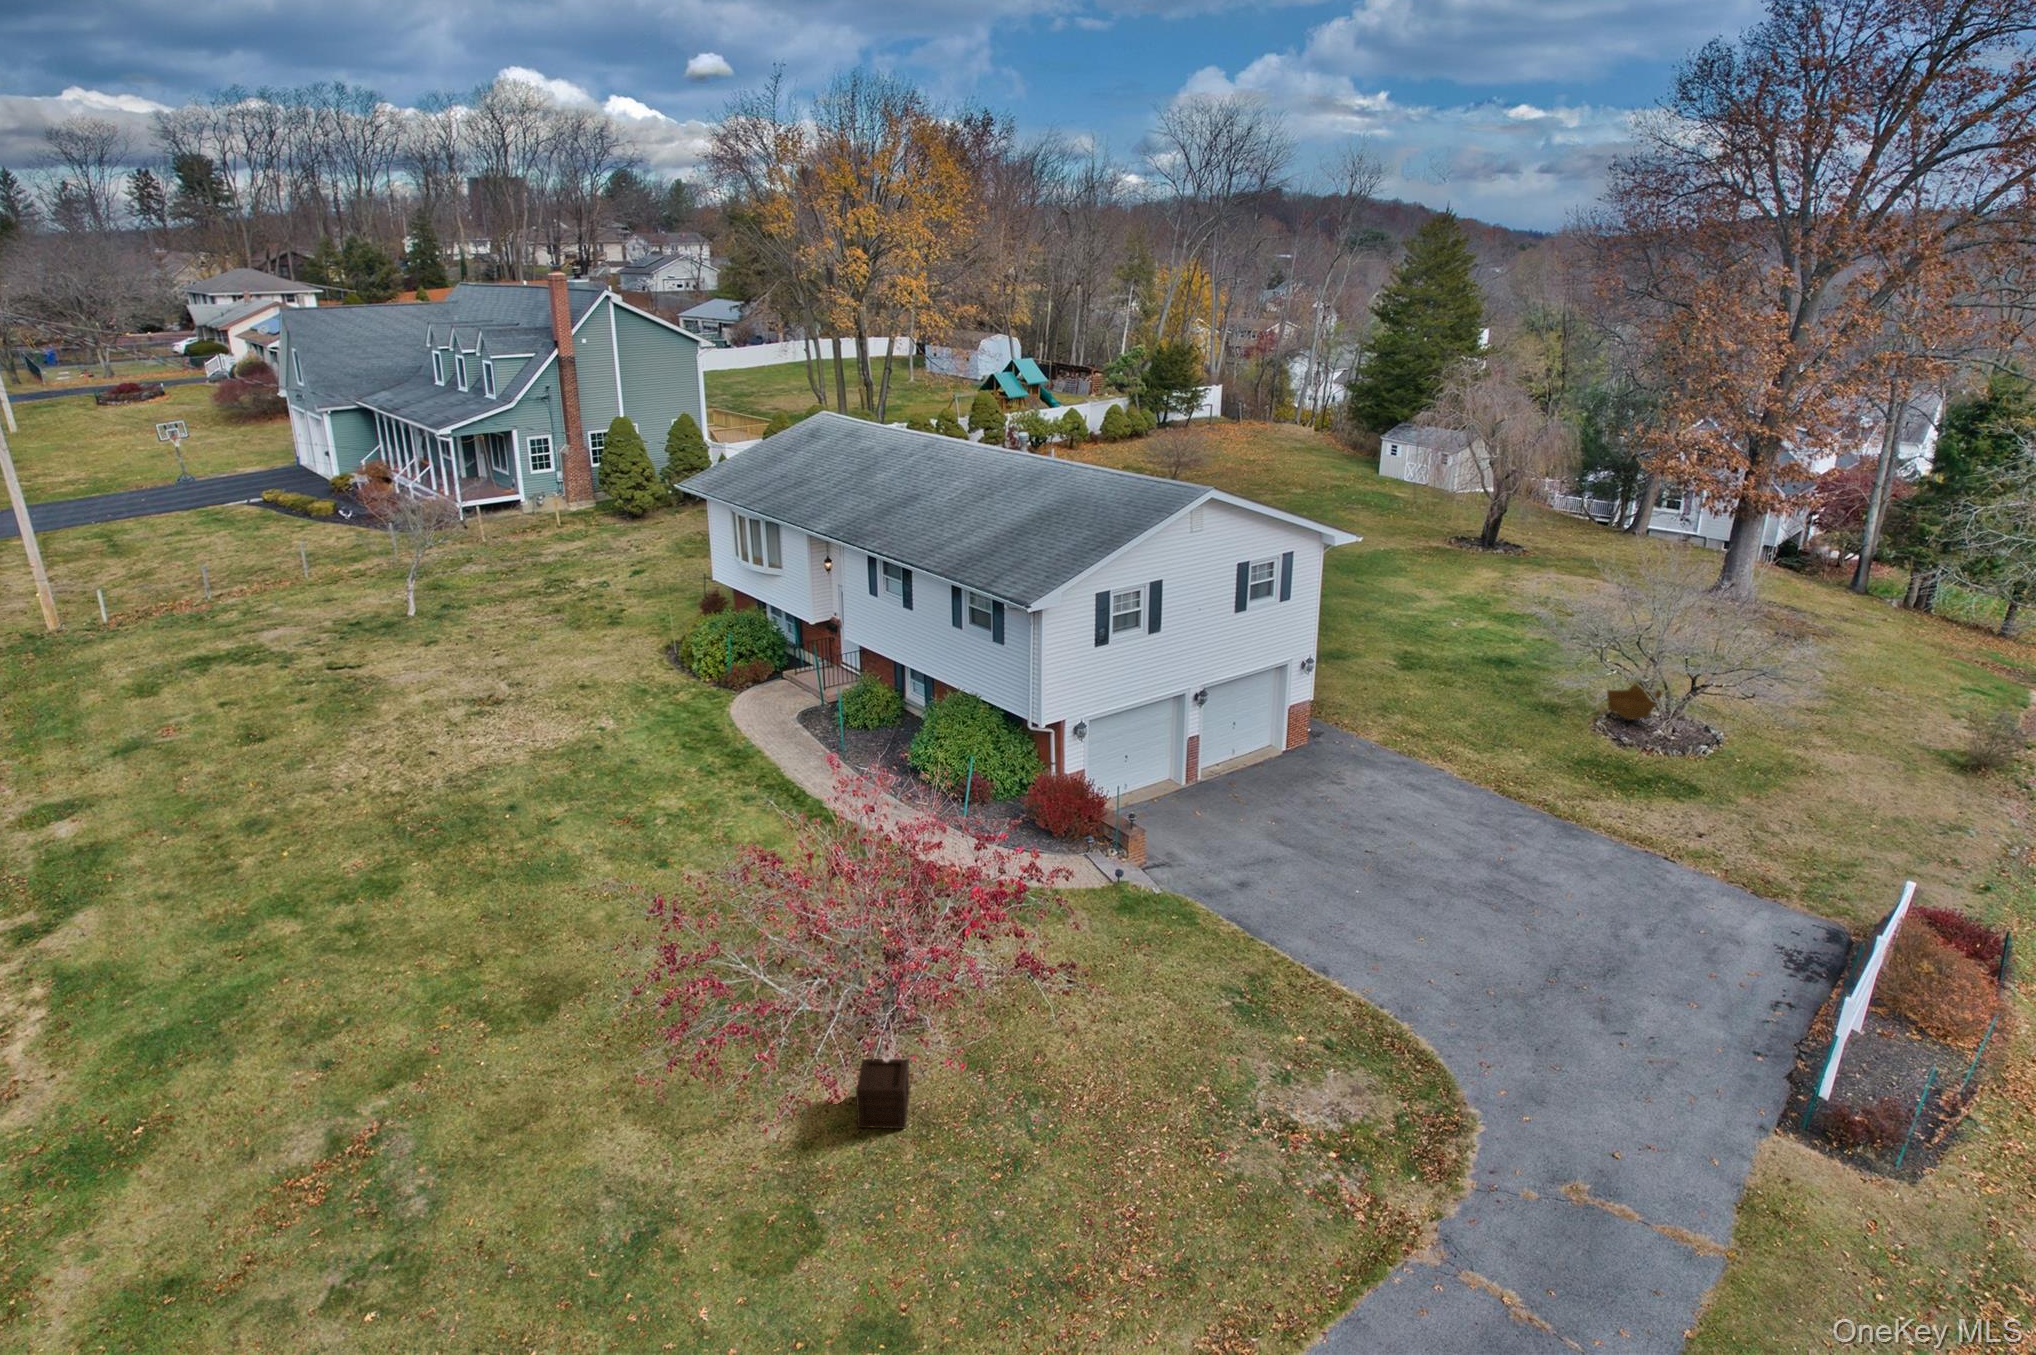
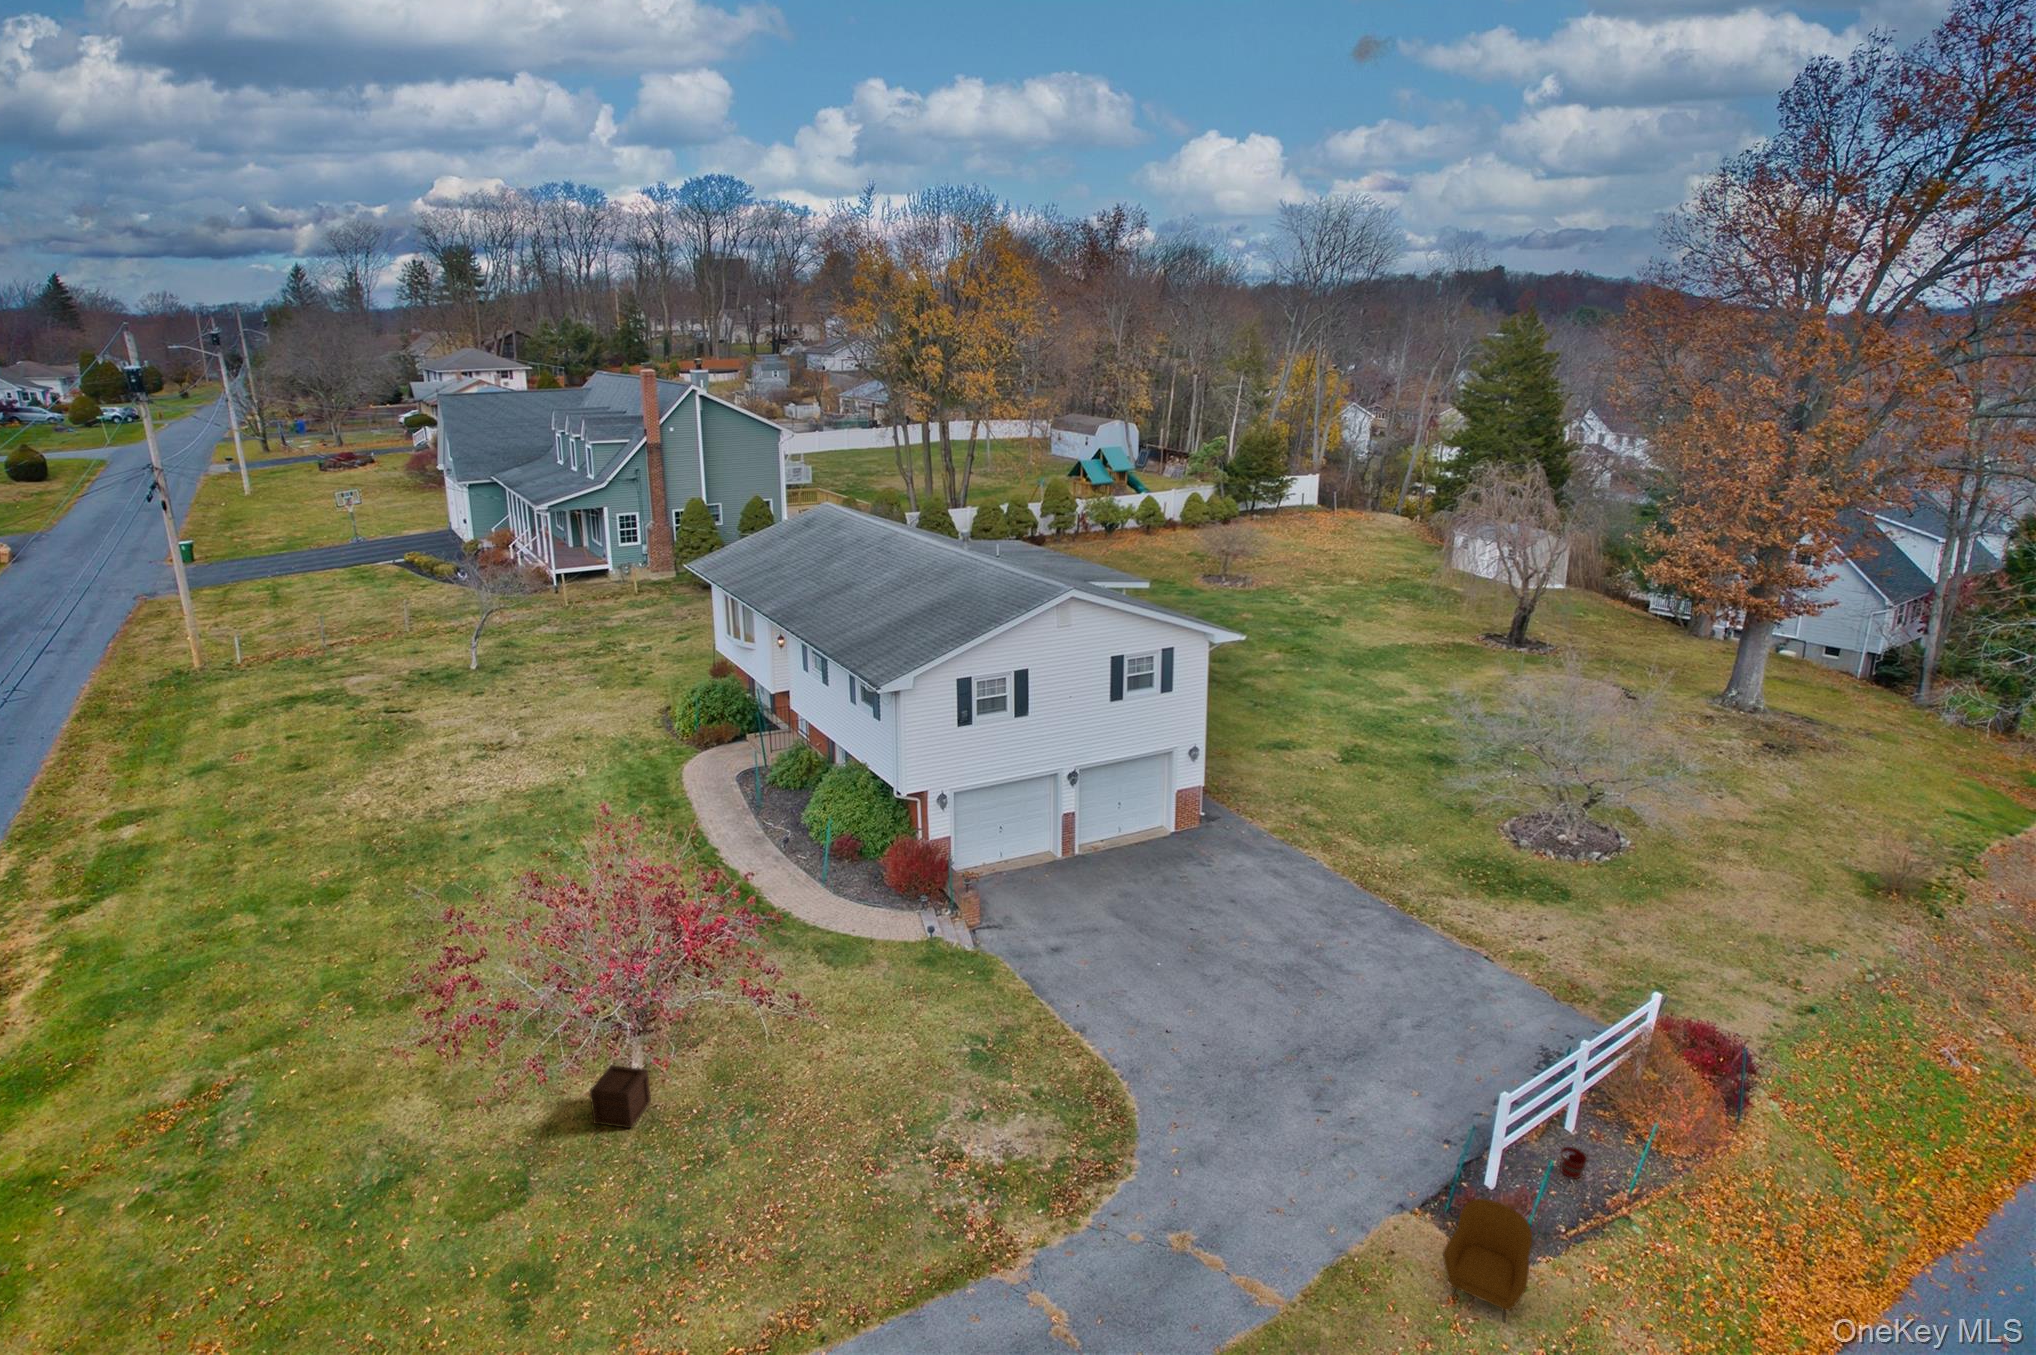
armchair: present [1607,684,1662,726] -> present [1443,1199,1532,1322]
bucket: none [1853,1033,1886,1064] -> present [1560,1147,1587,1179]

